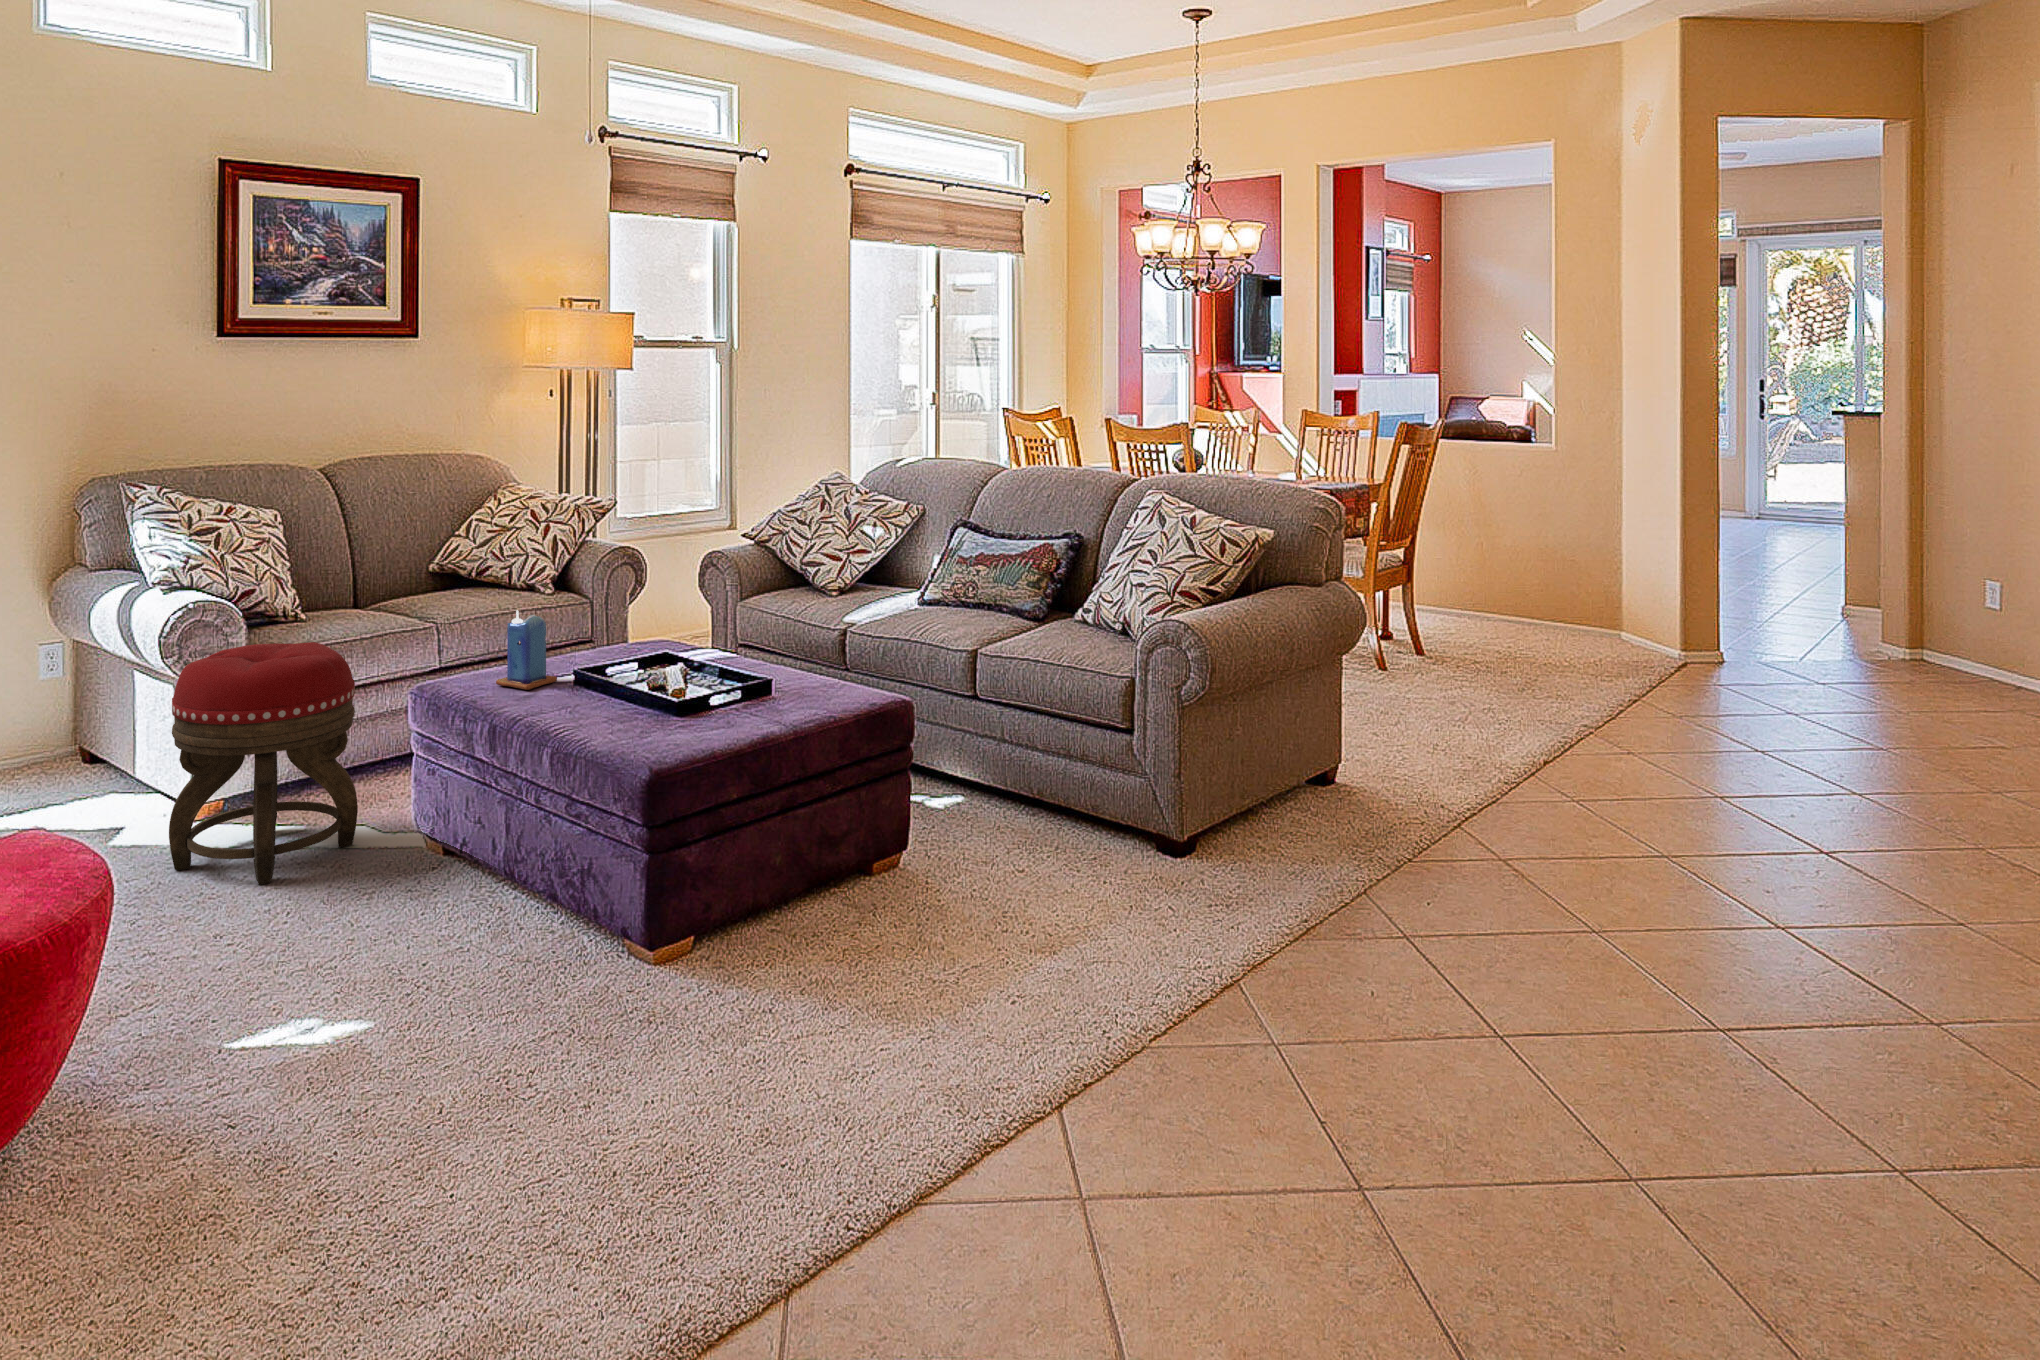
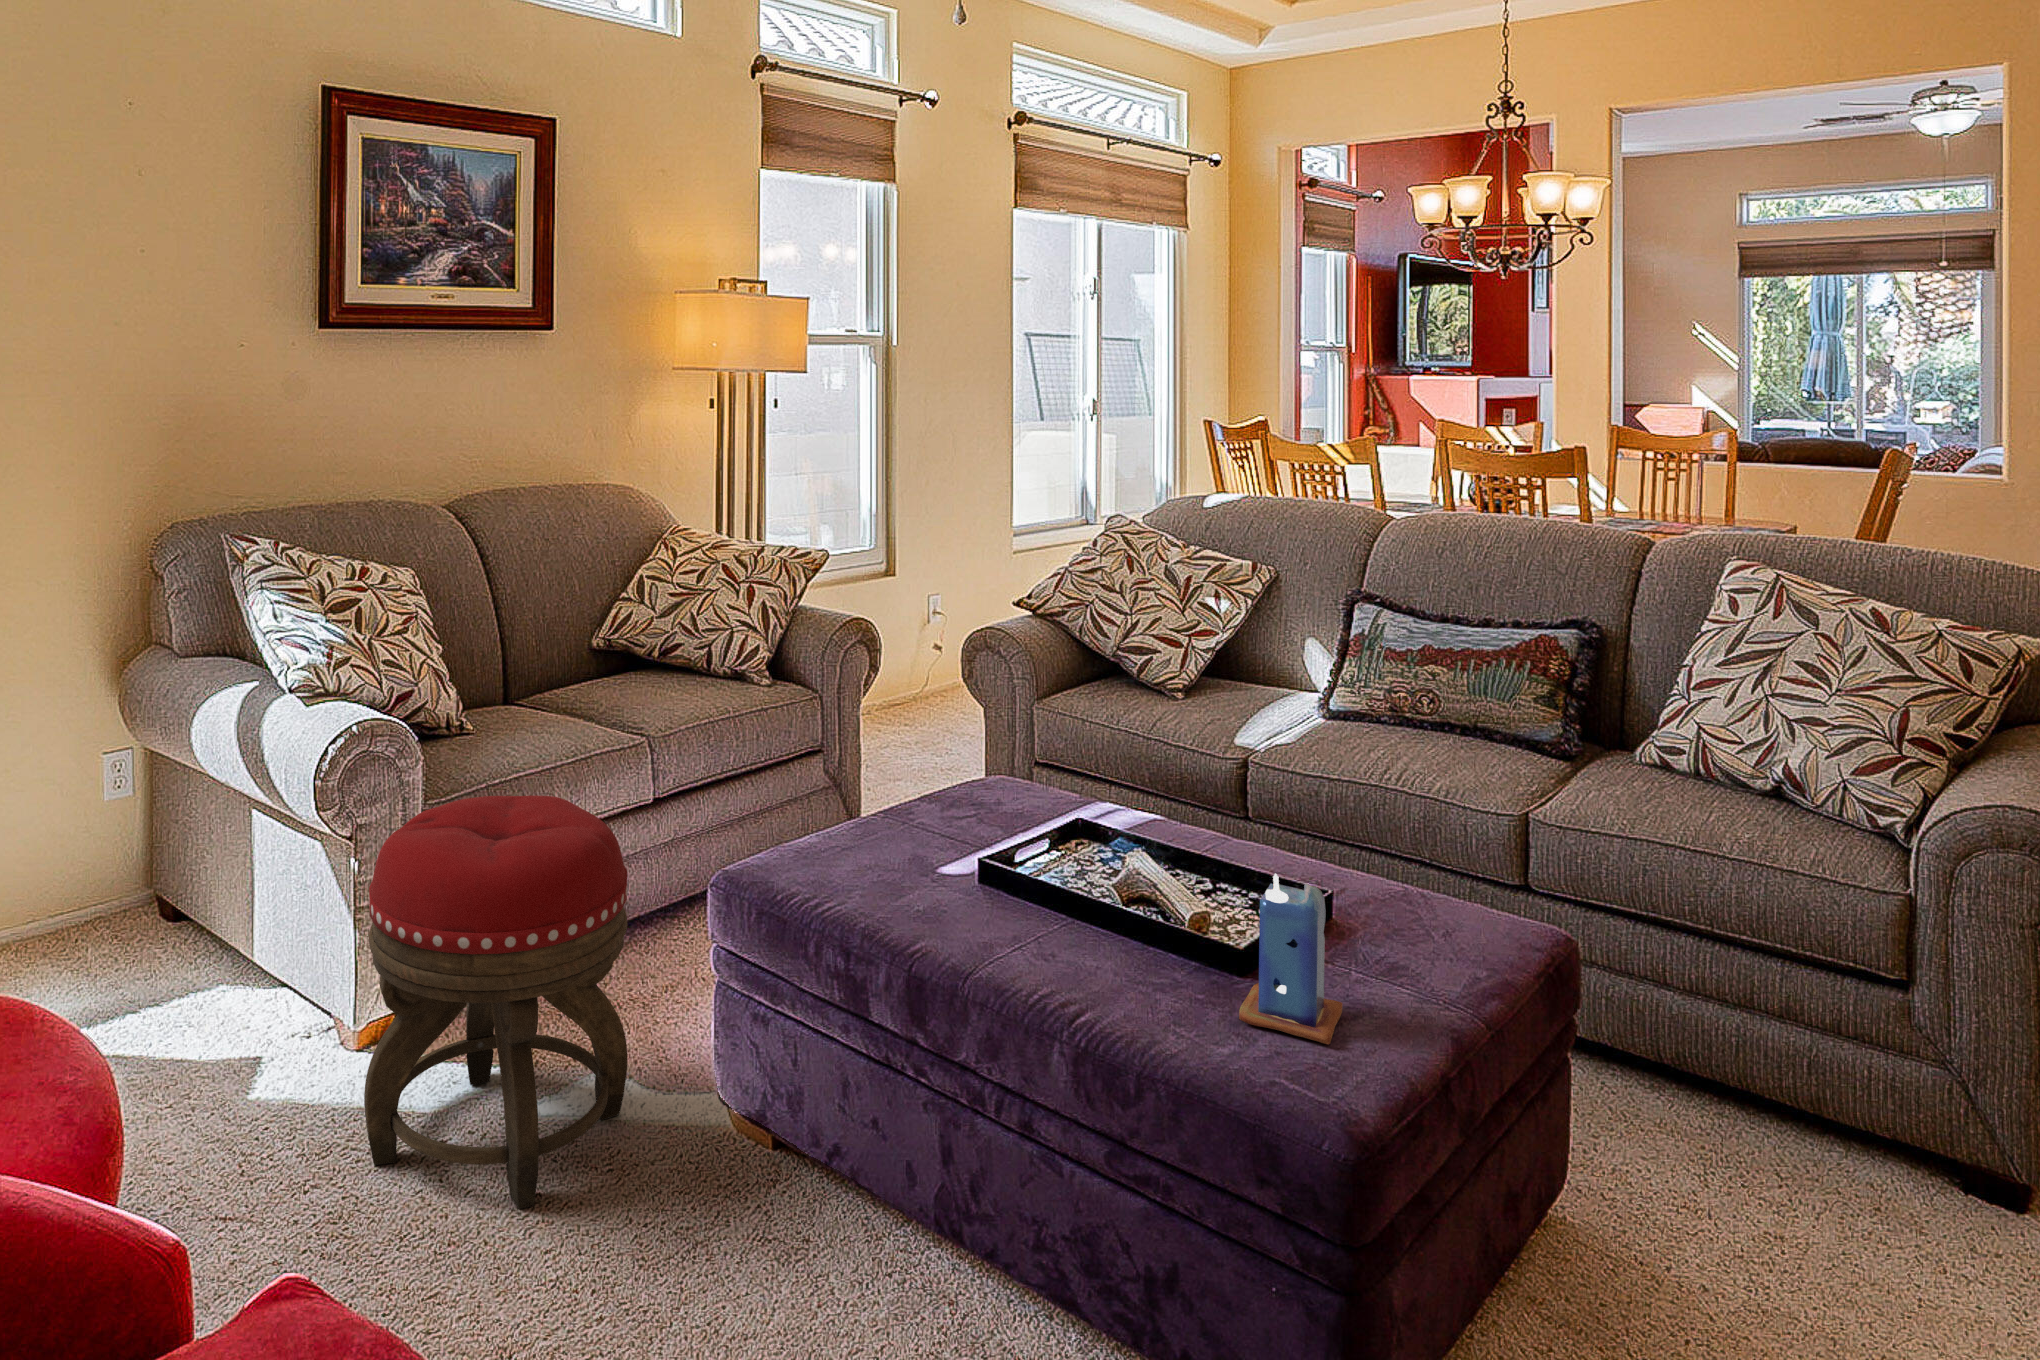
candle: present [496,610,557,690] -> present [1239,874,1342,1045]

